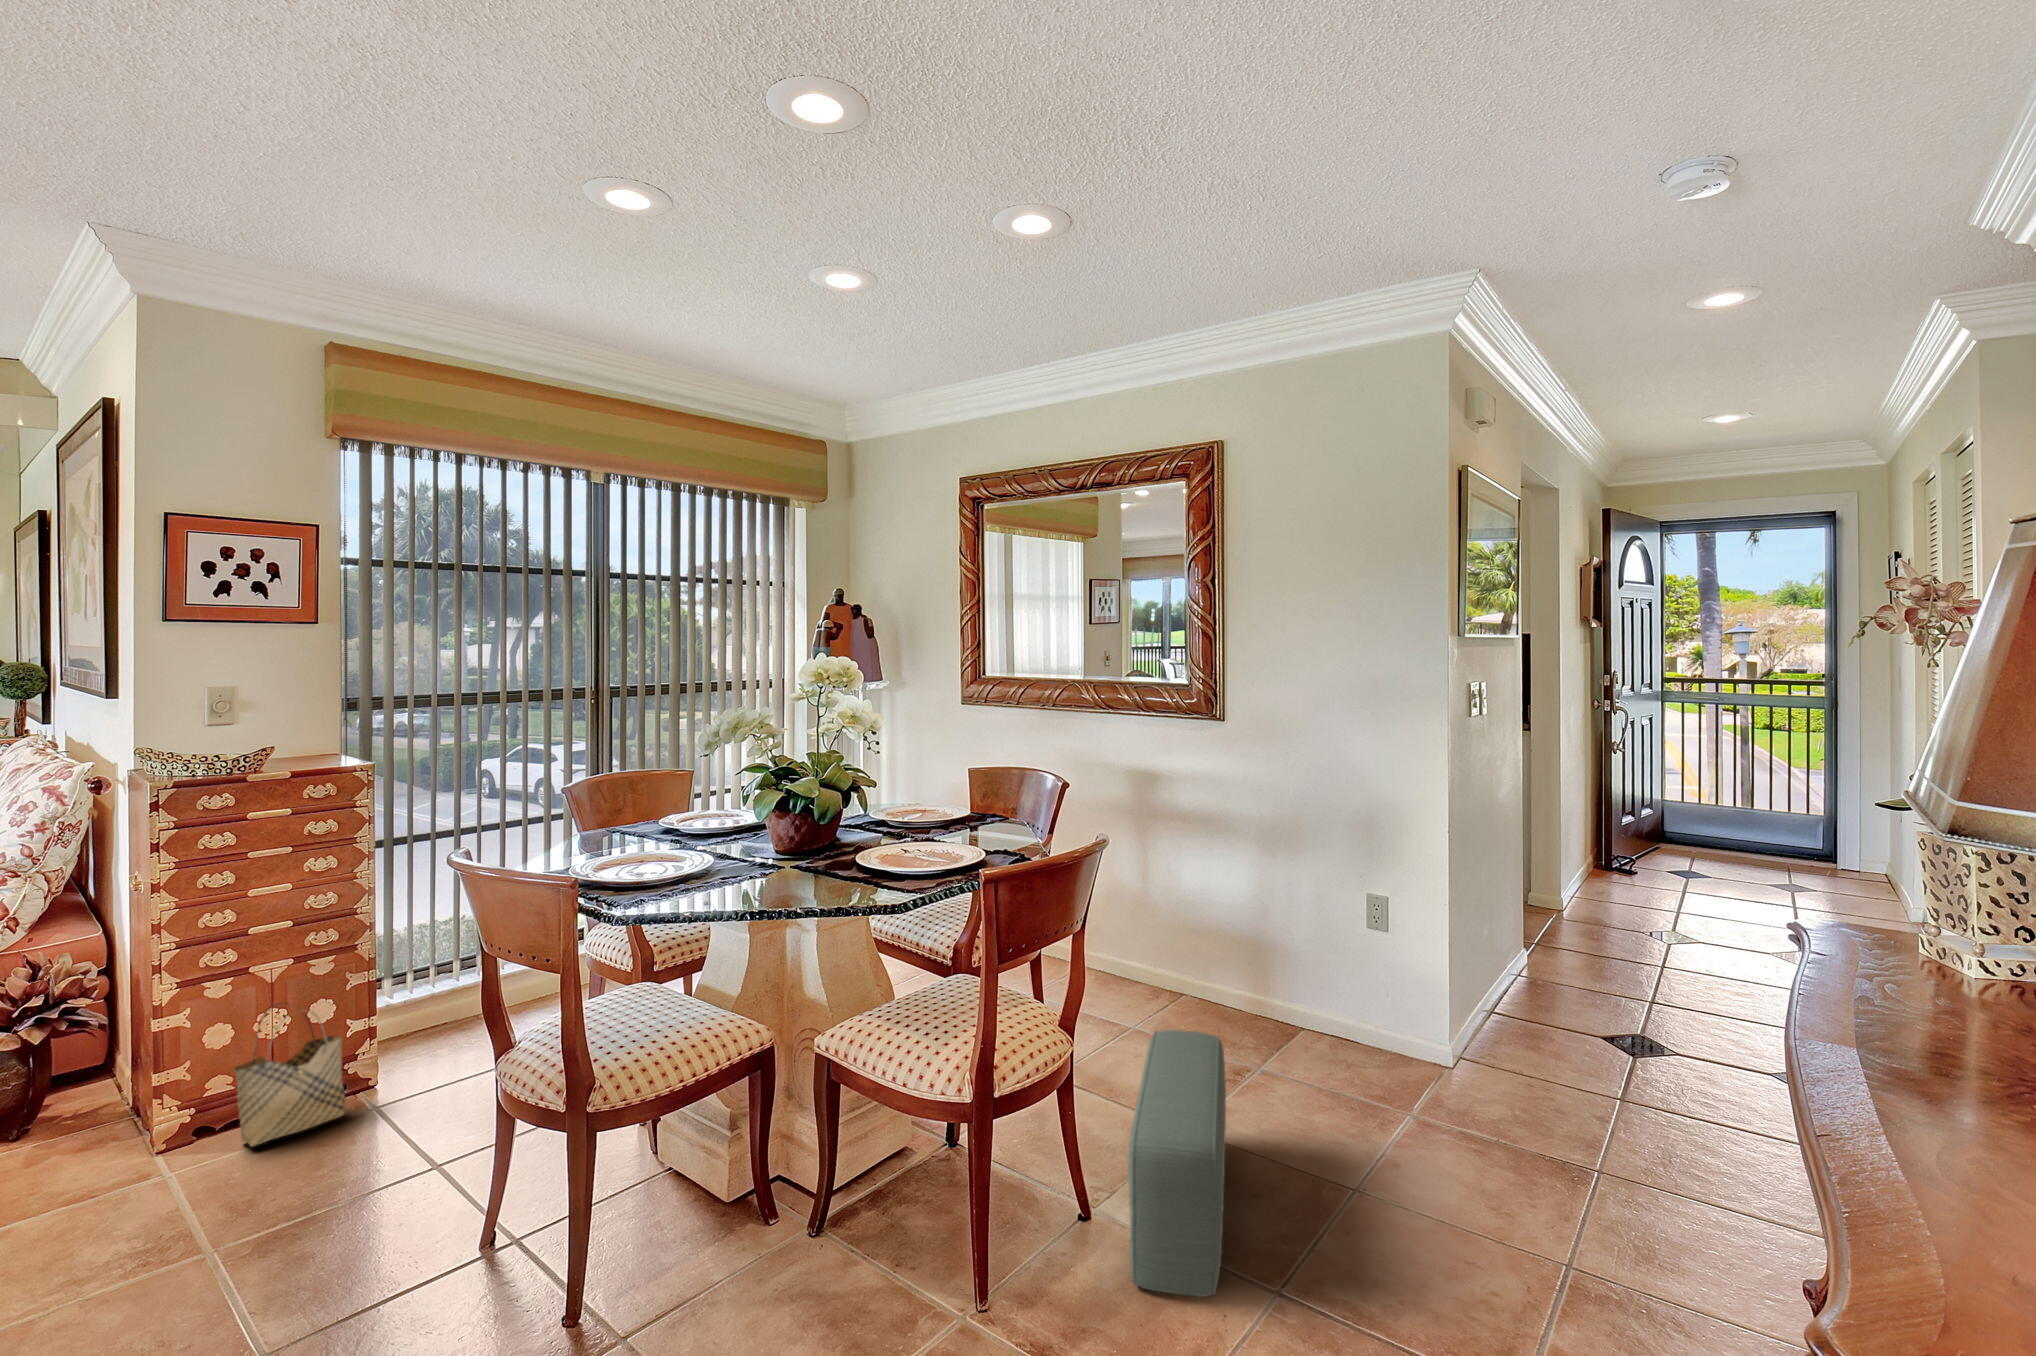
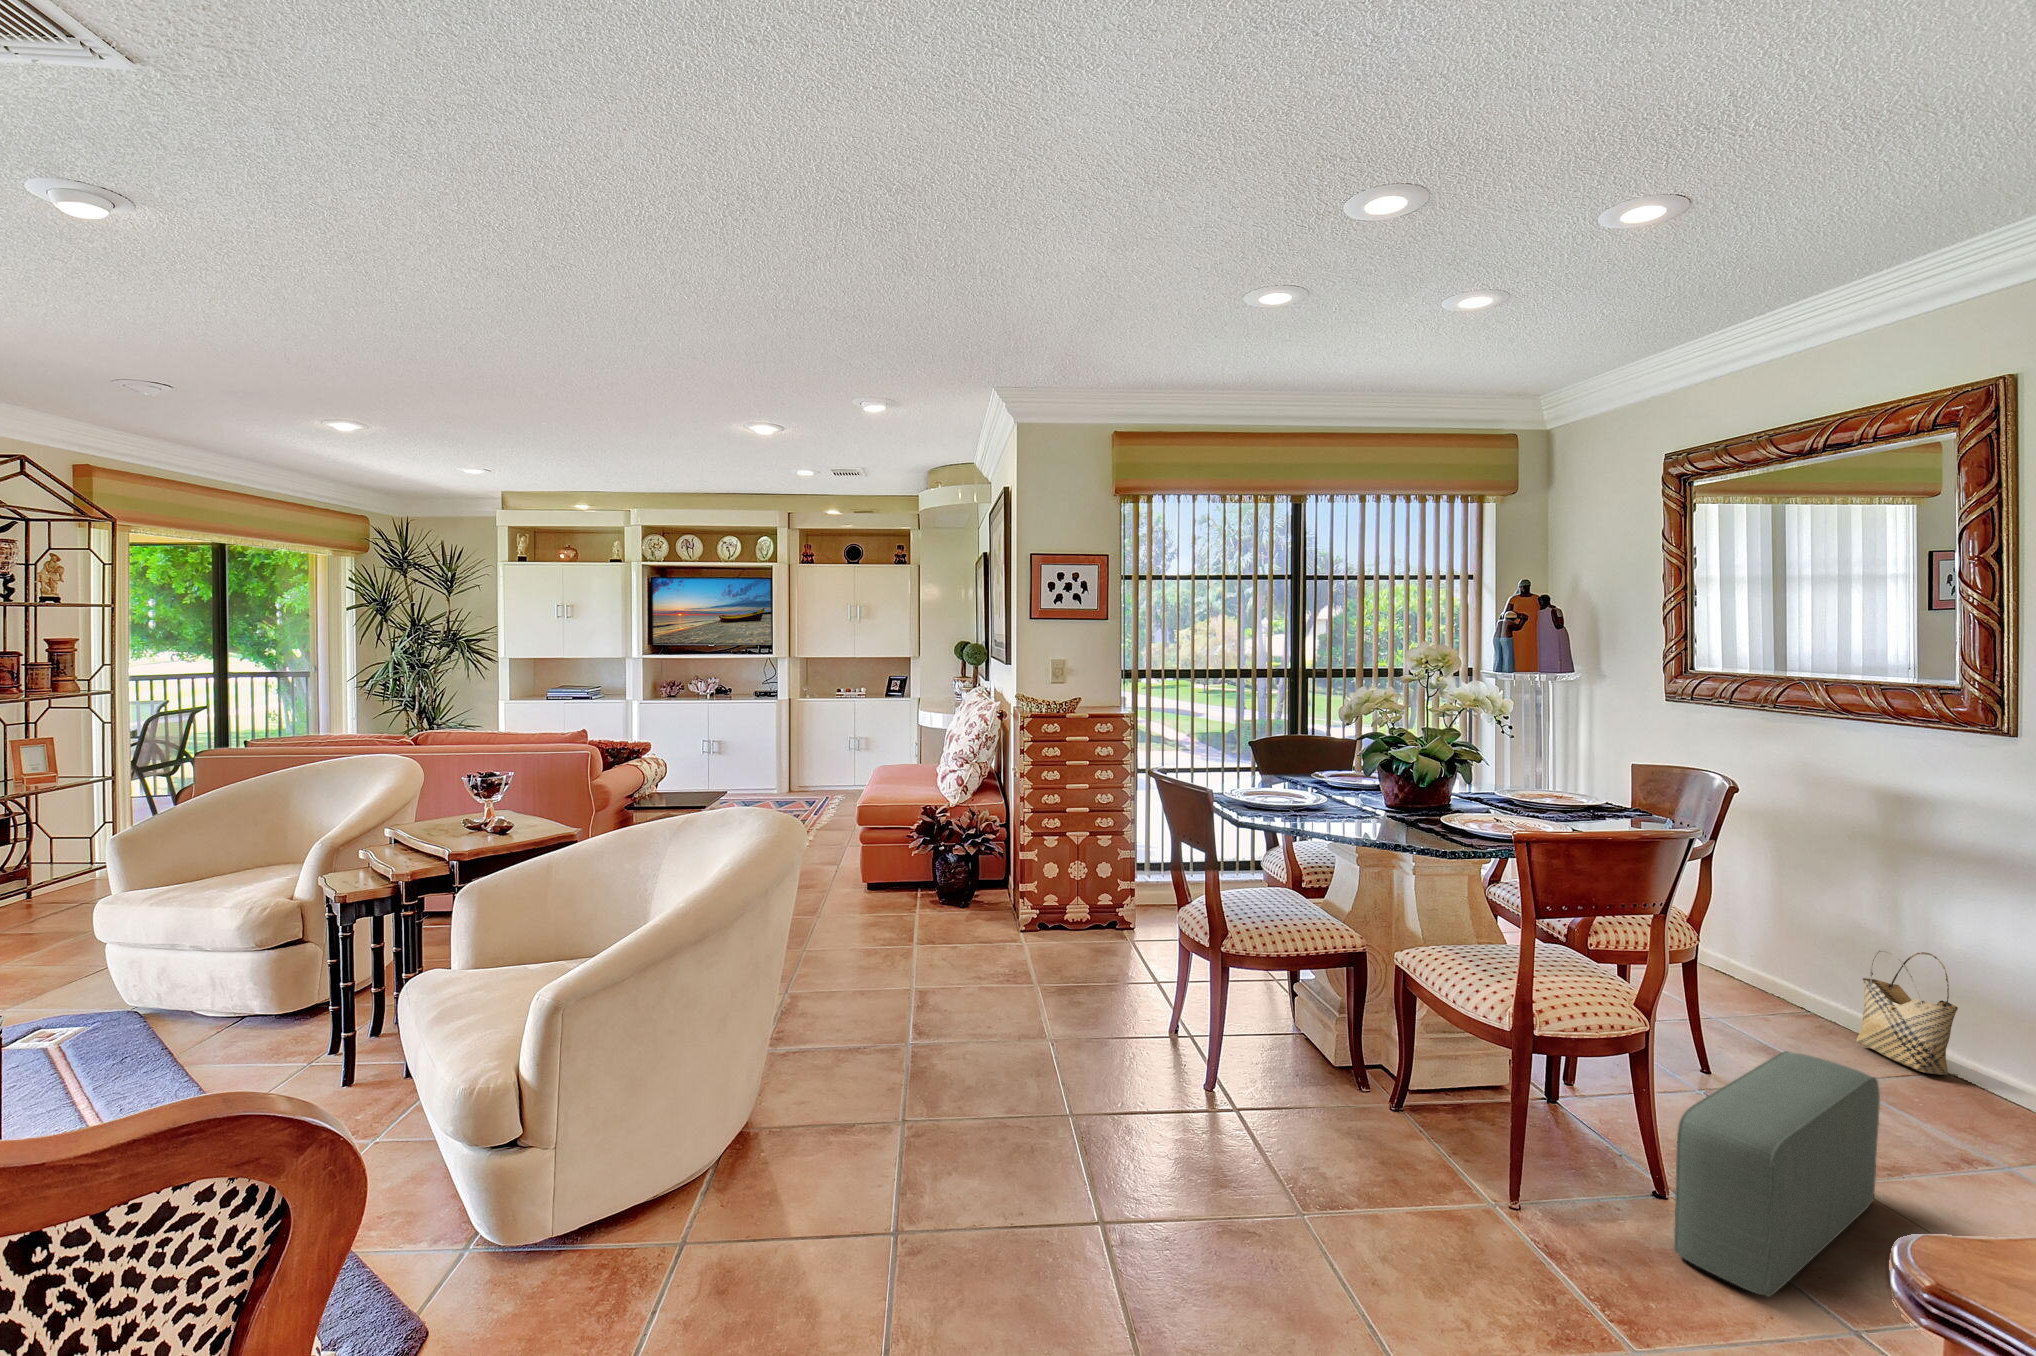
woven basket: present [234,1003,345,1146] -> present [1856,950,1958,1075]

